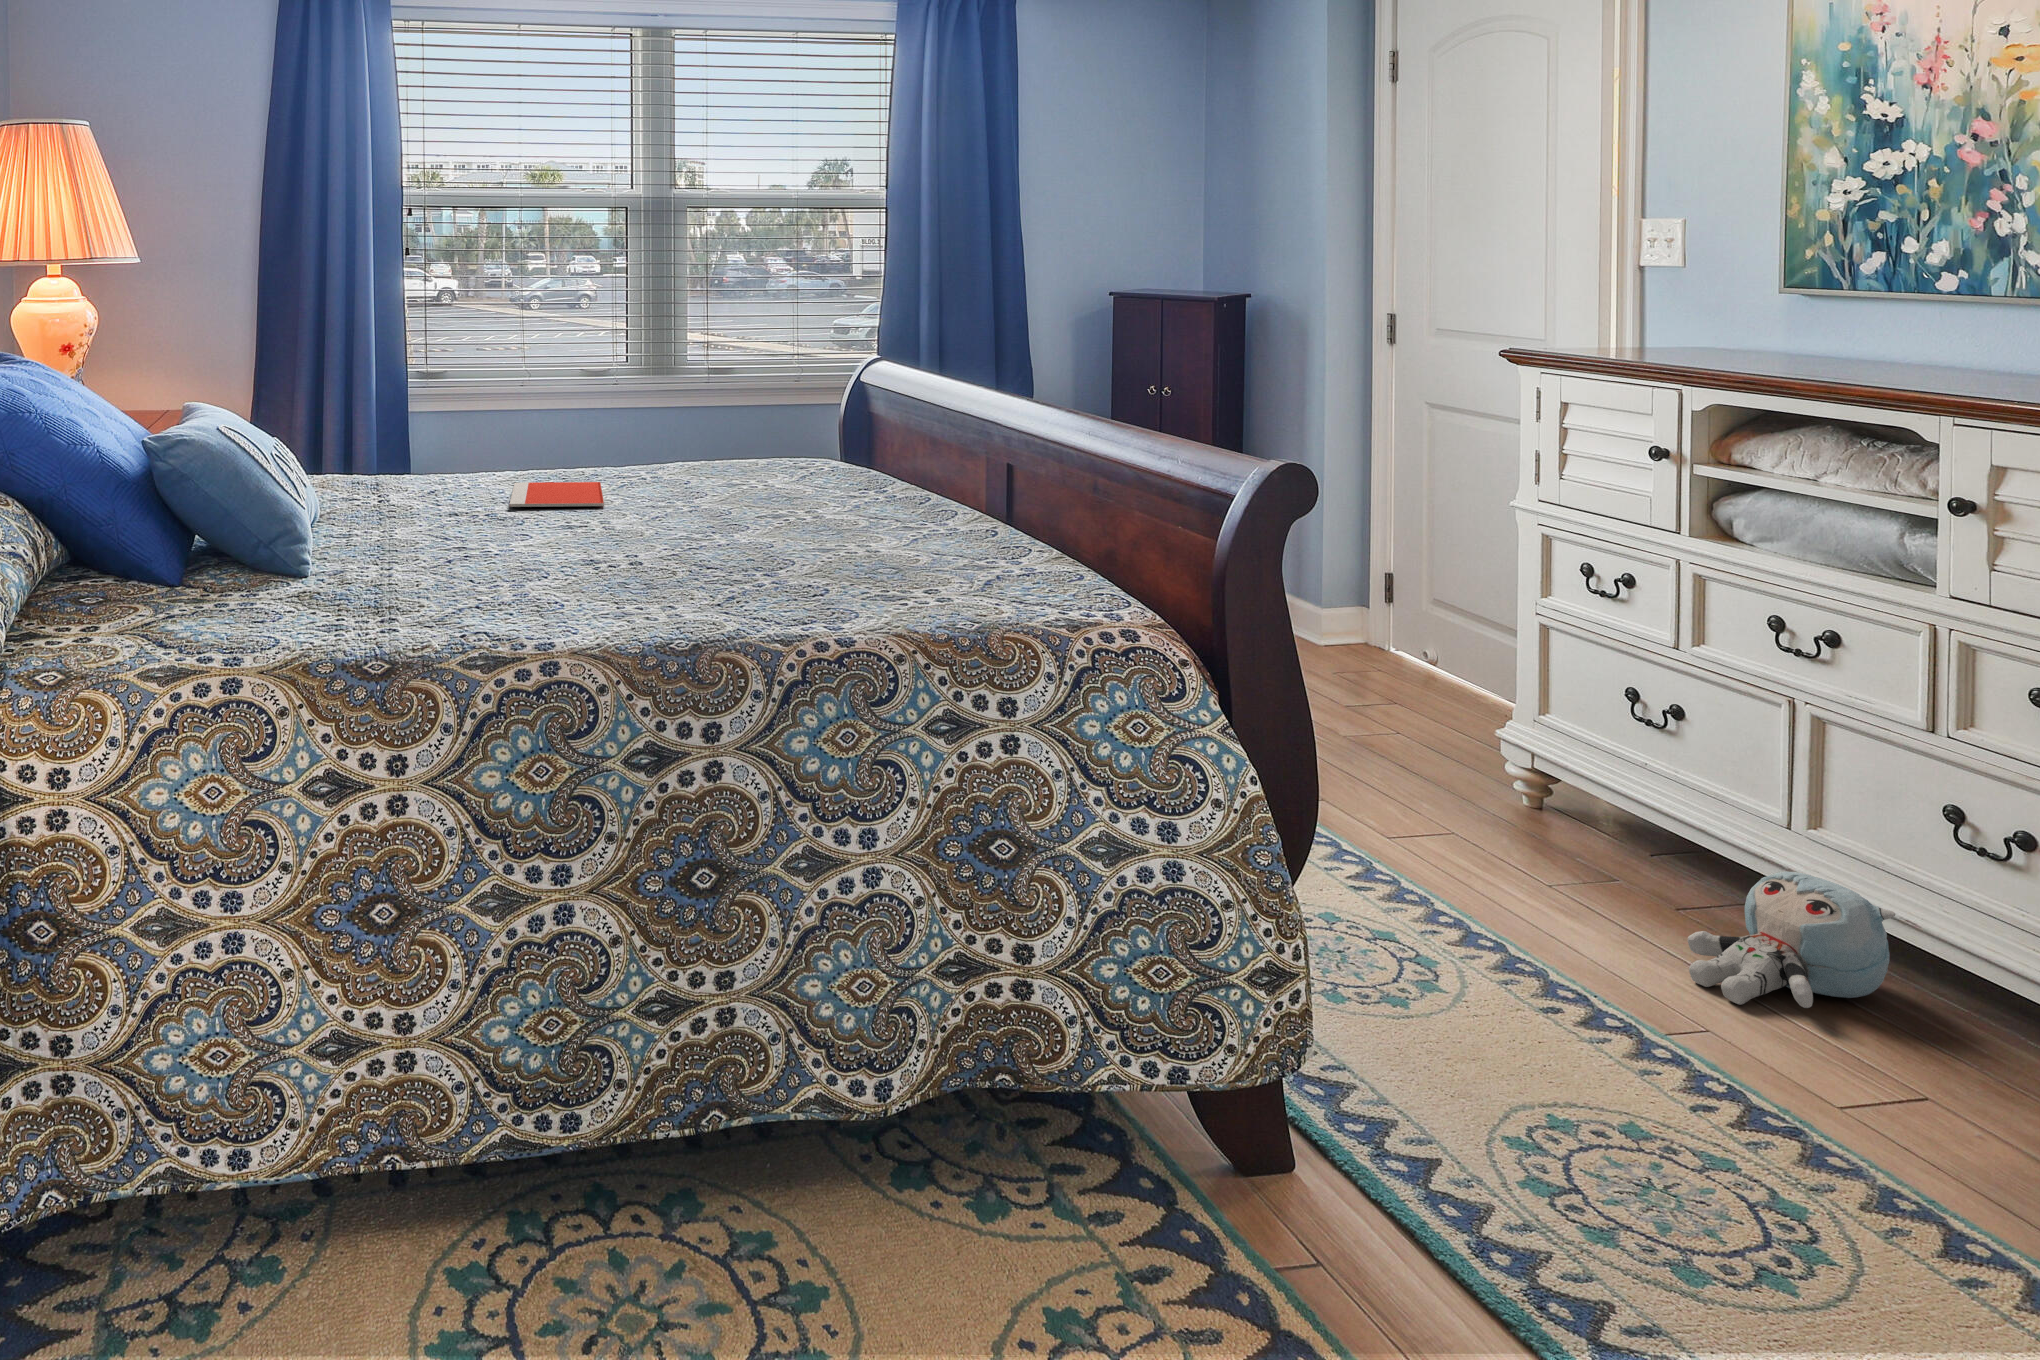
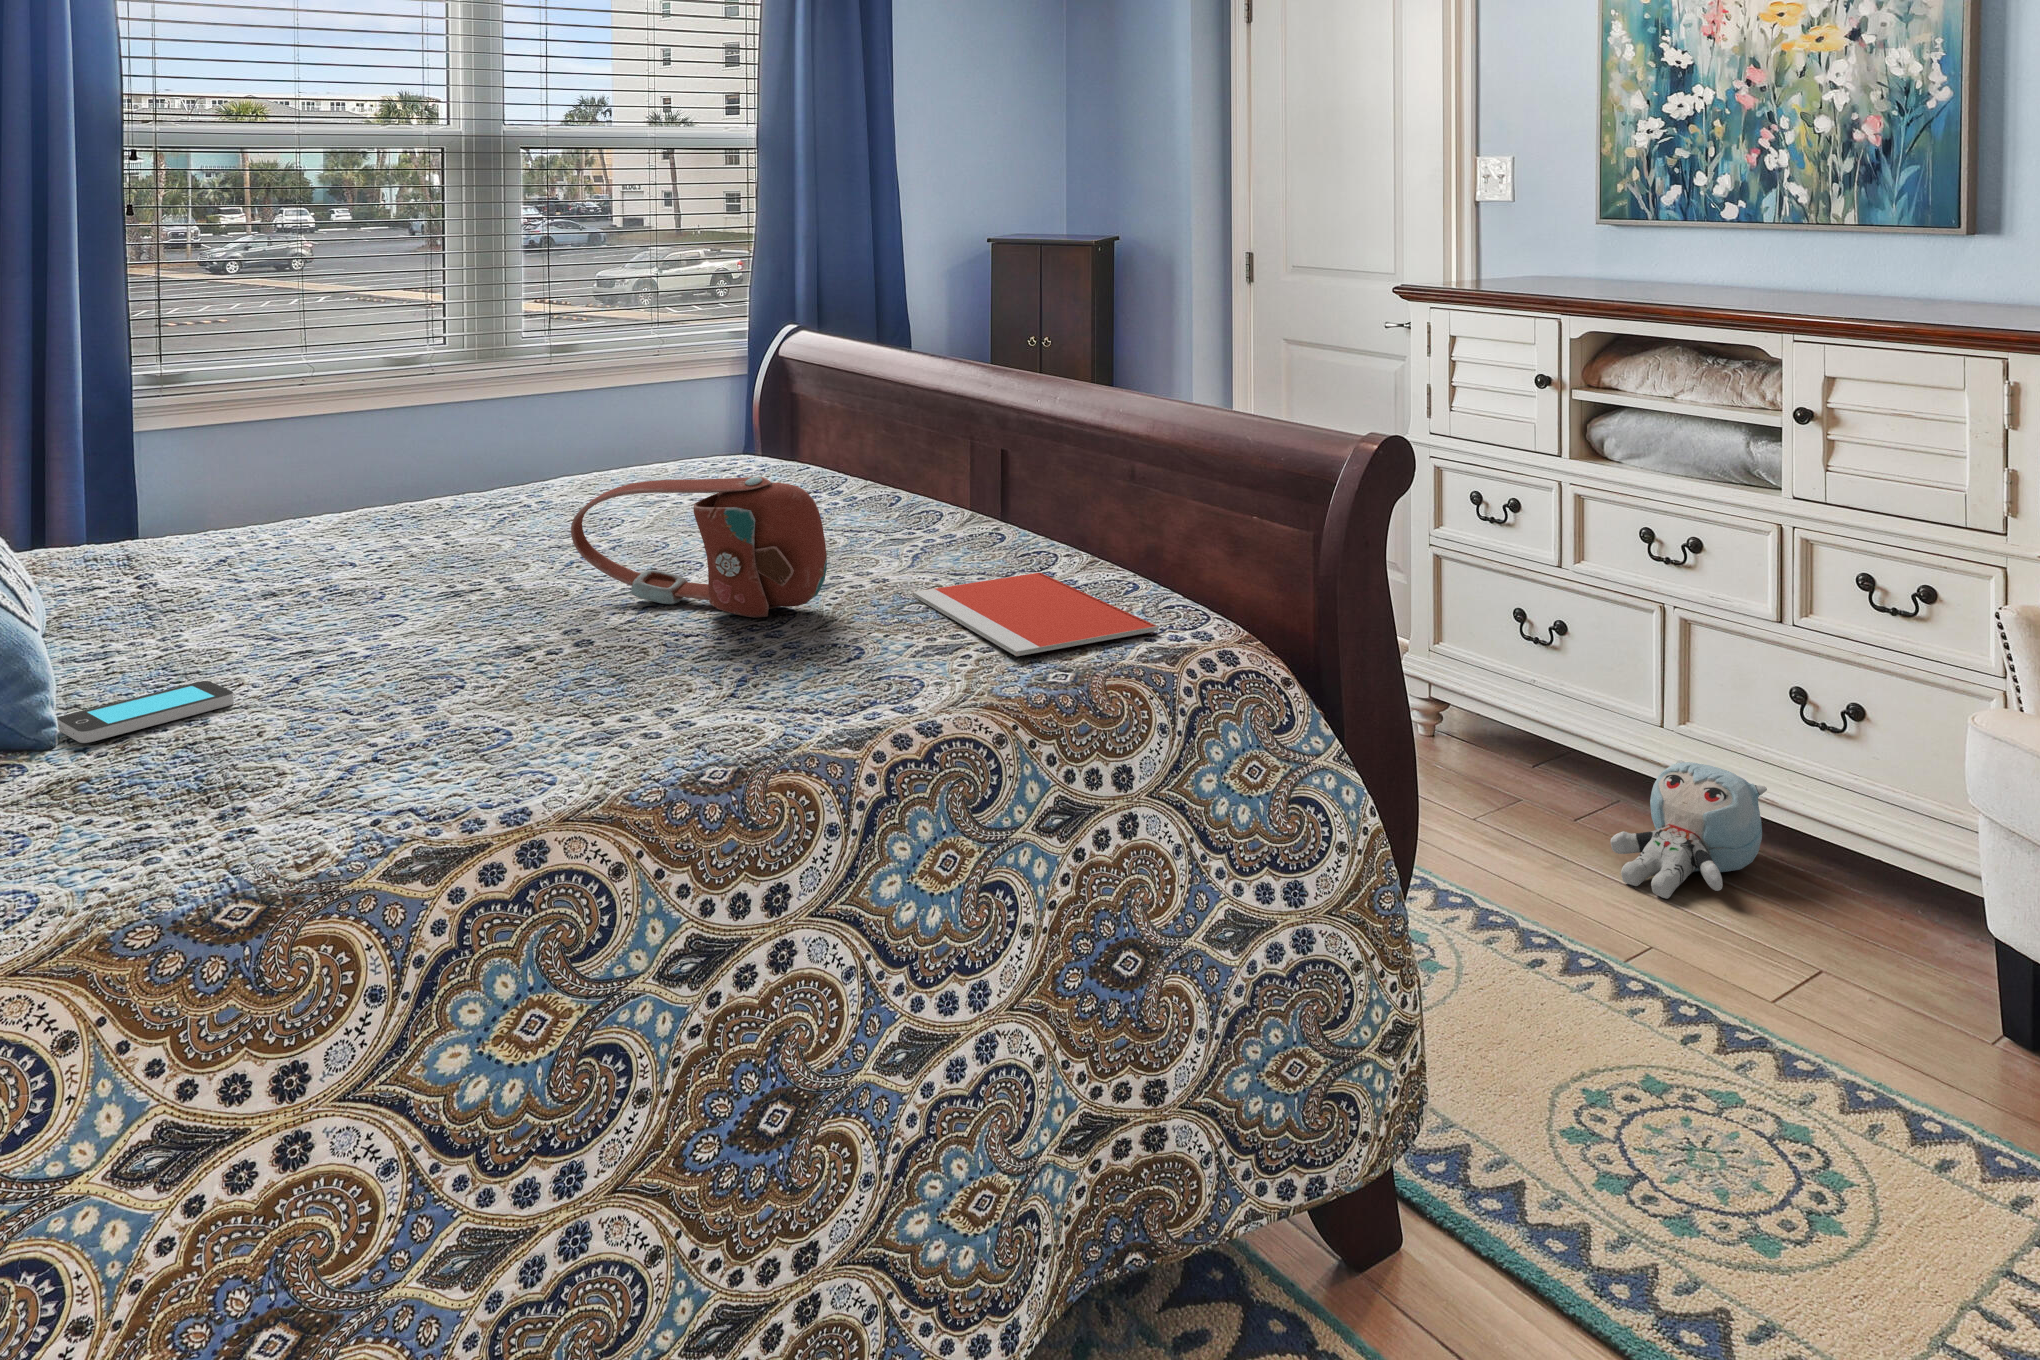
handbag: none [648,453,825,562] -> present [571,477,827,618]
notebook: present [509,482,604,507] -> present [913,573,1158,656]
smartphone: none [314,555,413,577] -> present [57,681,234,743]

